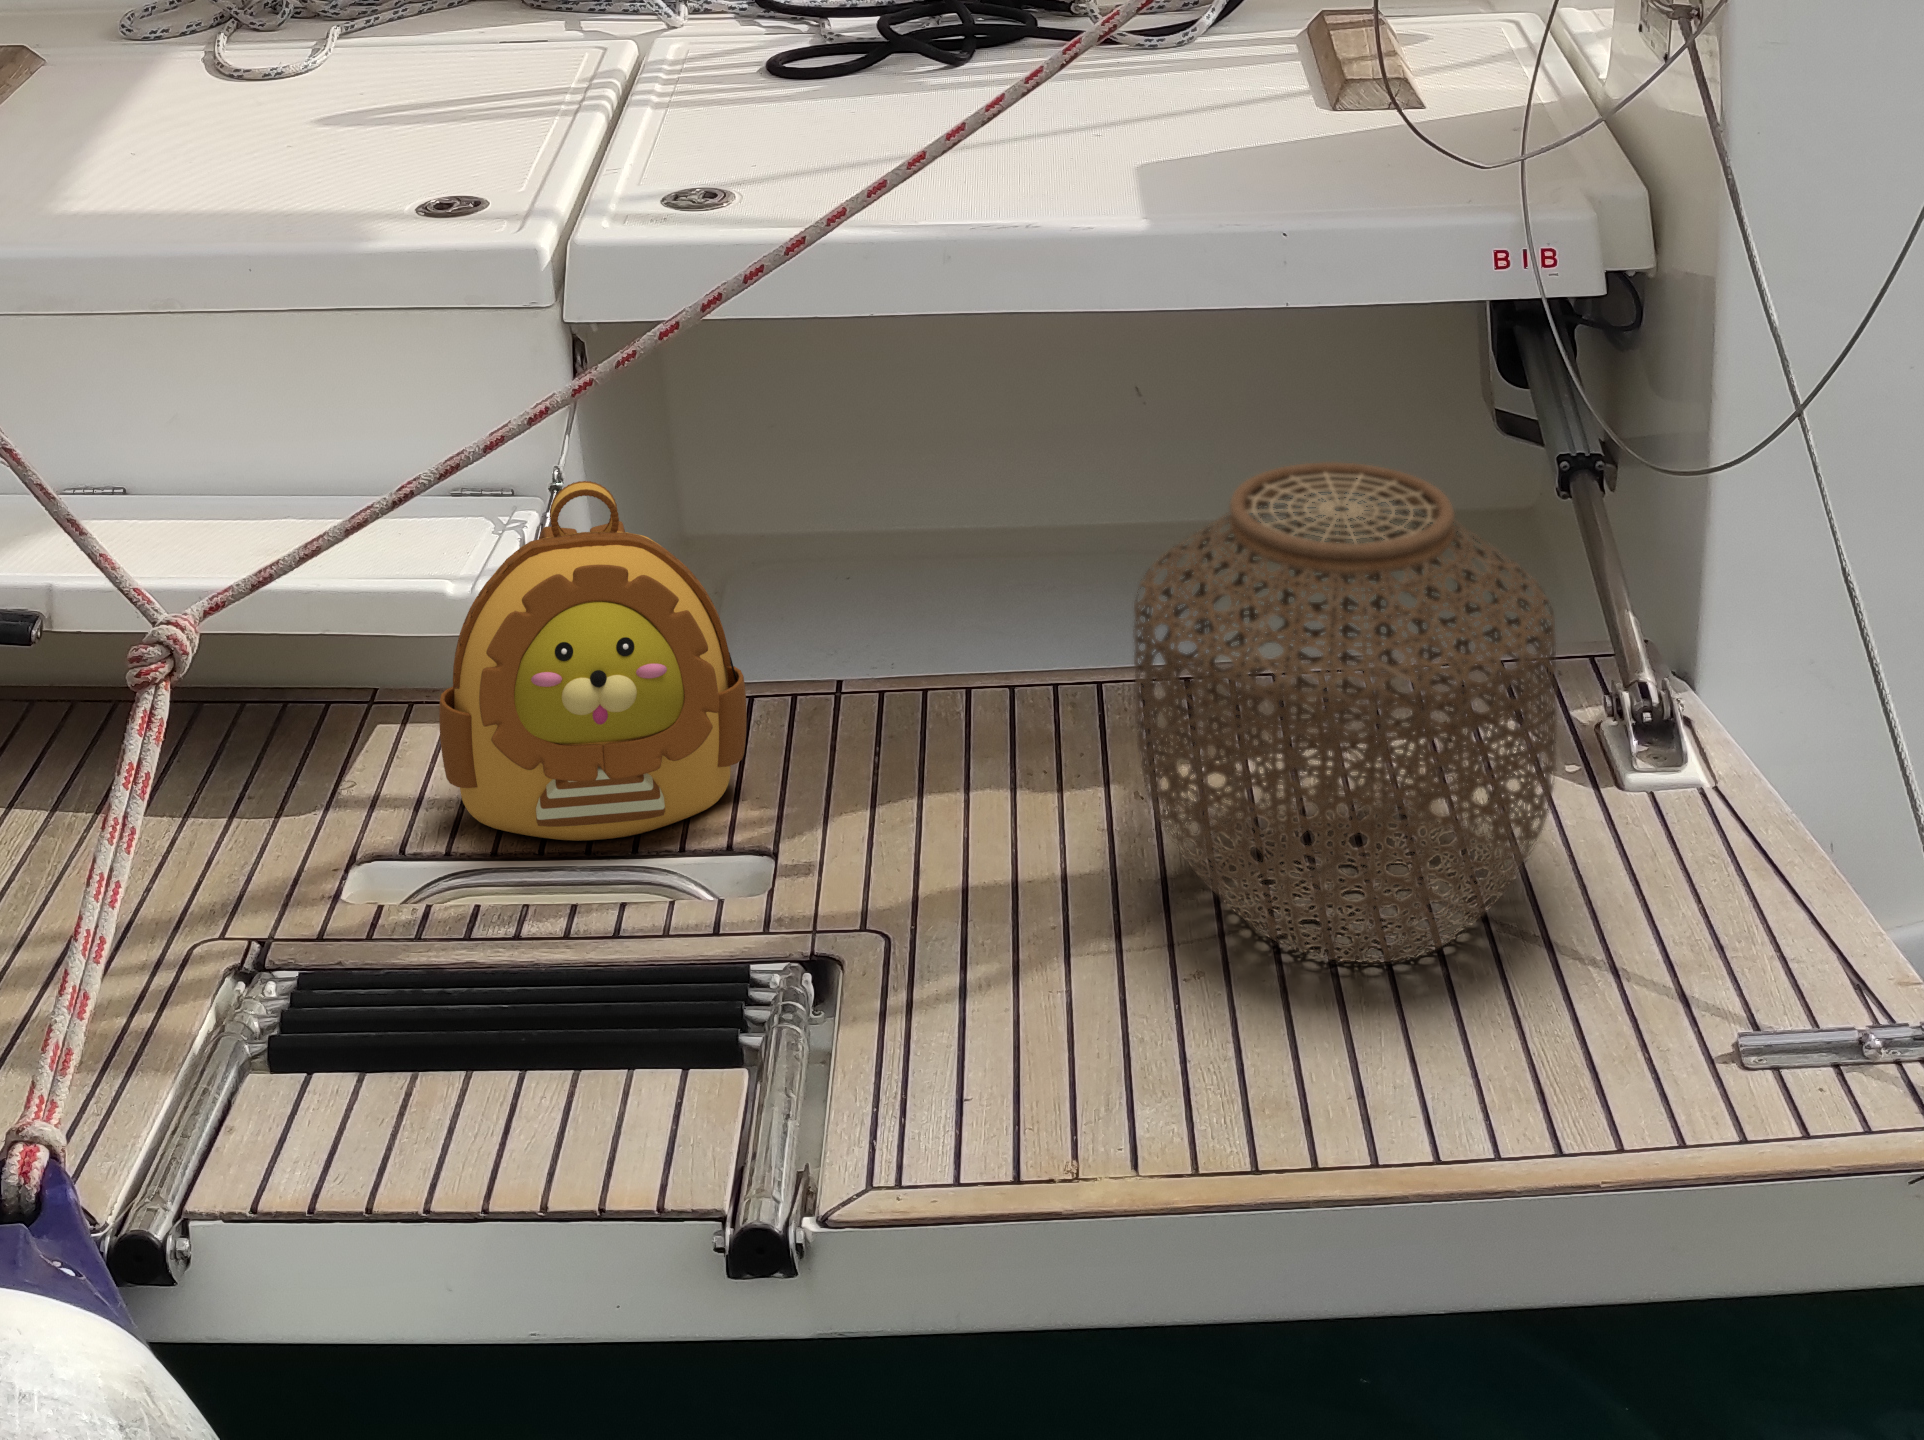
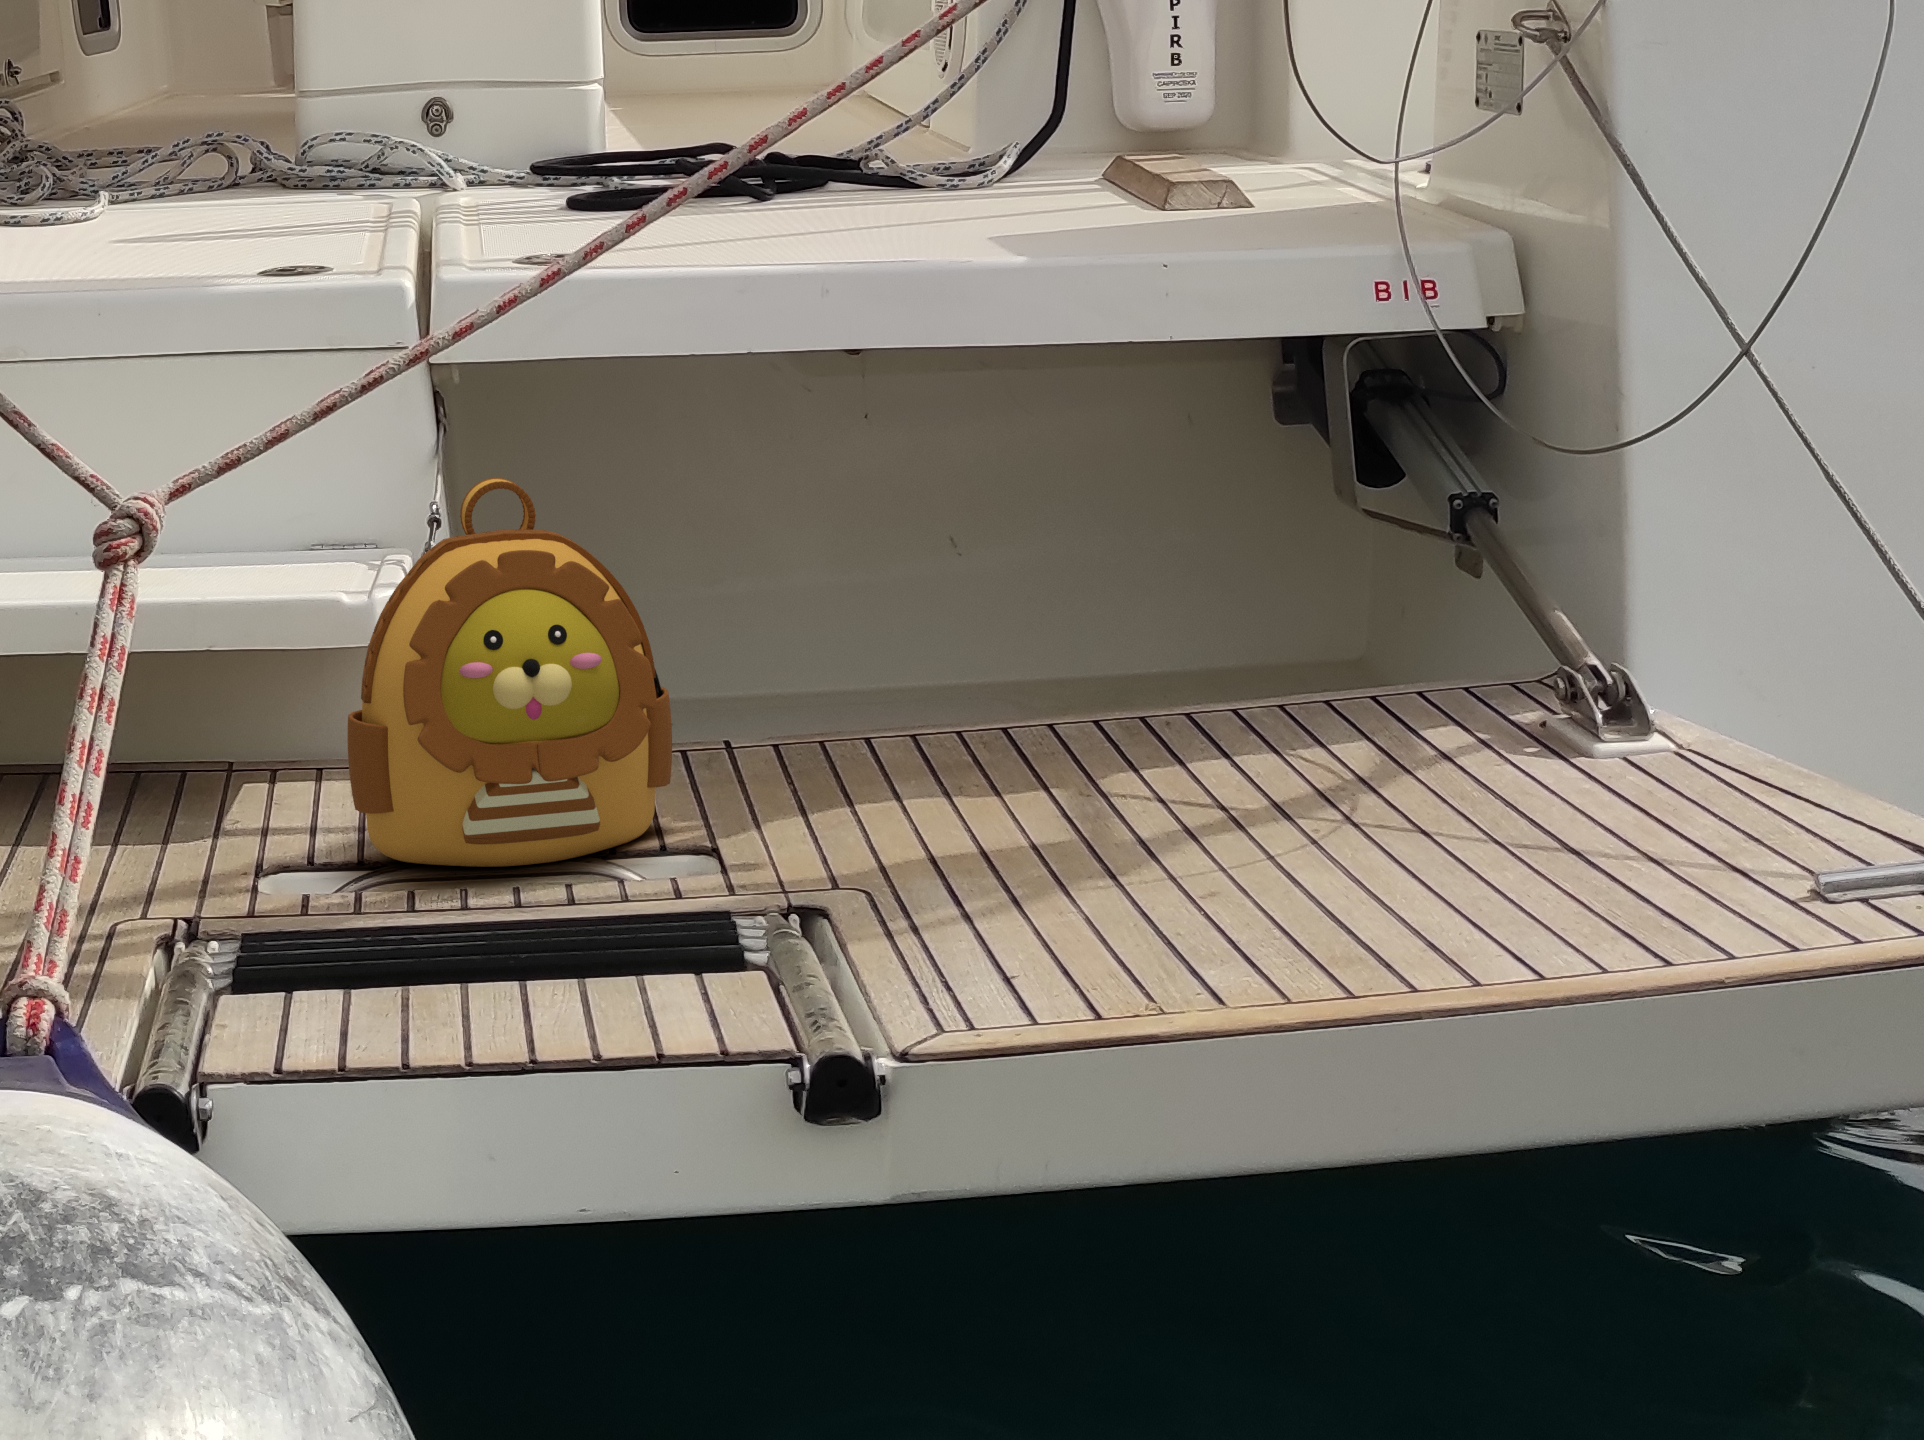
woven basket: present [1133,462,1557,963] -> none [1112,385,1568,890]

